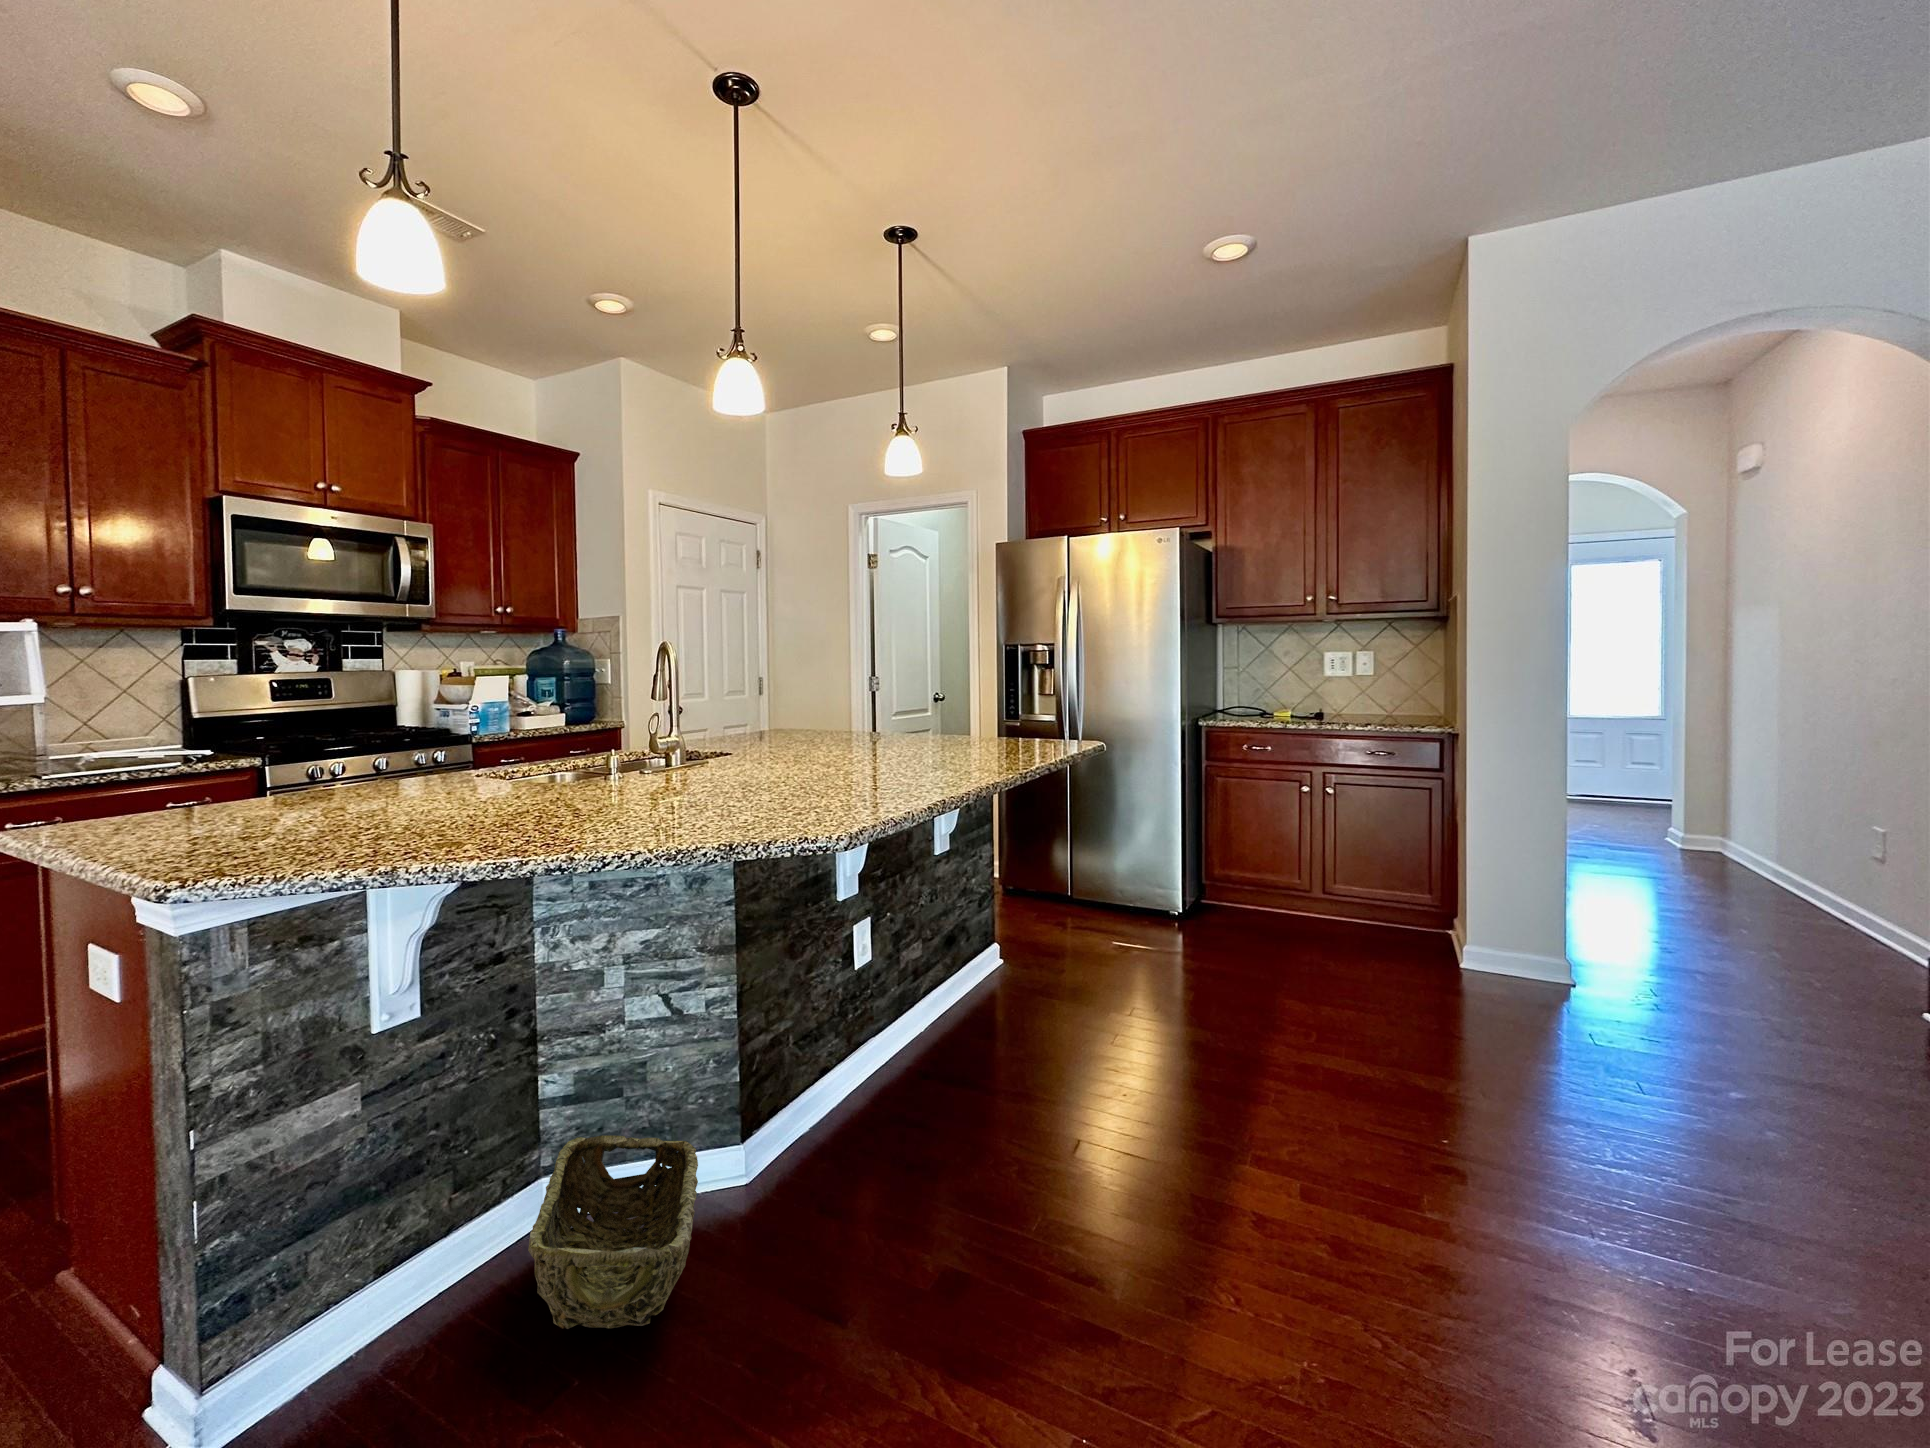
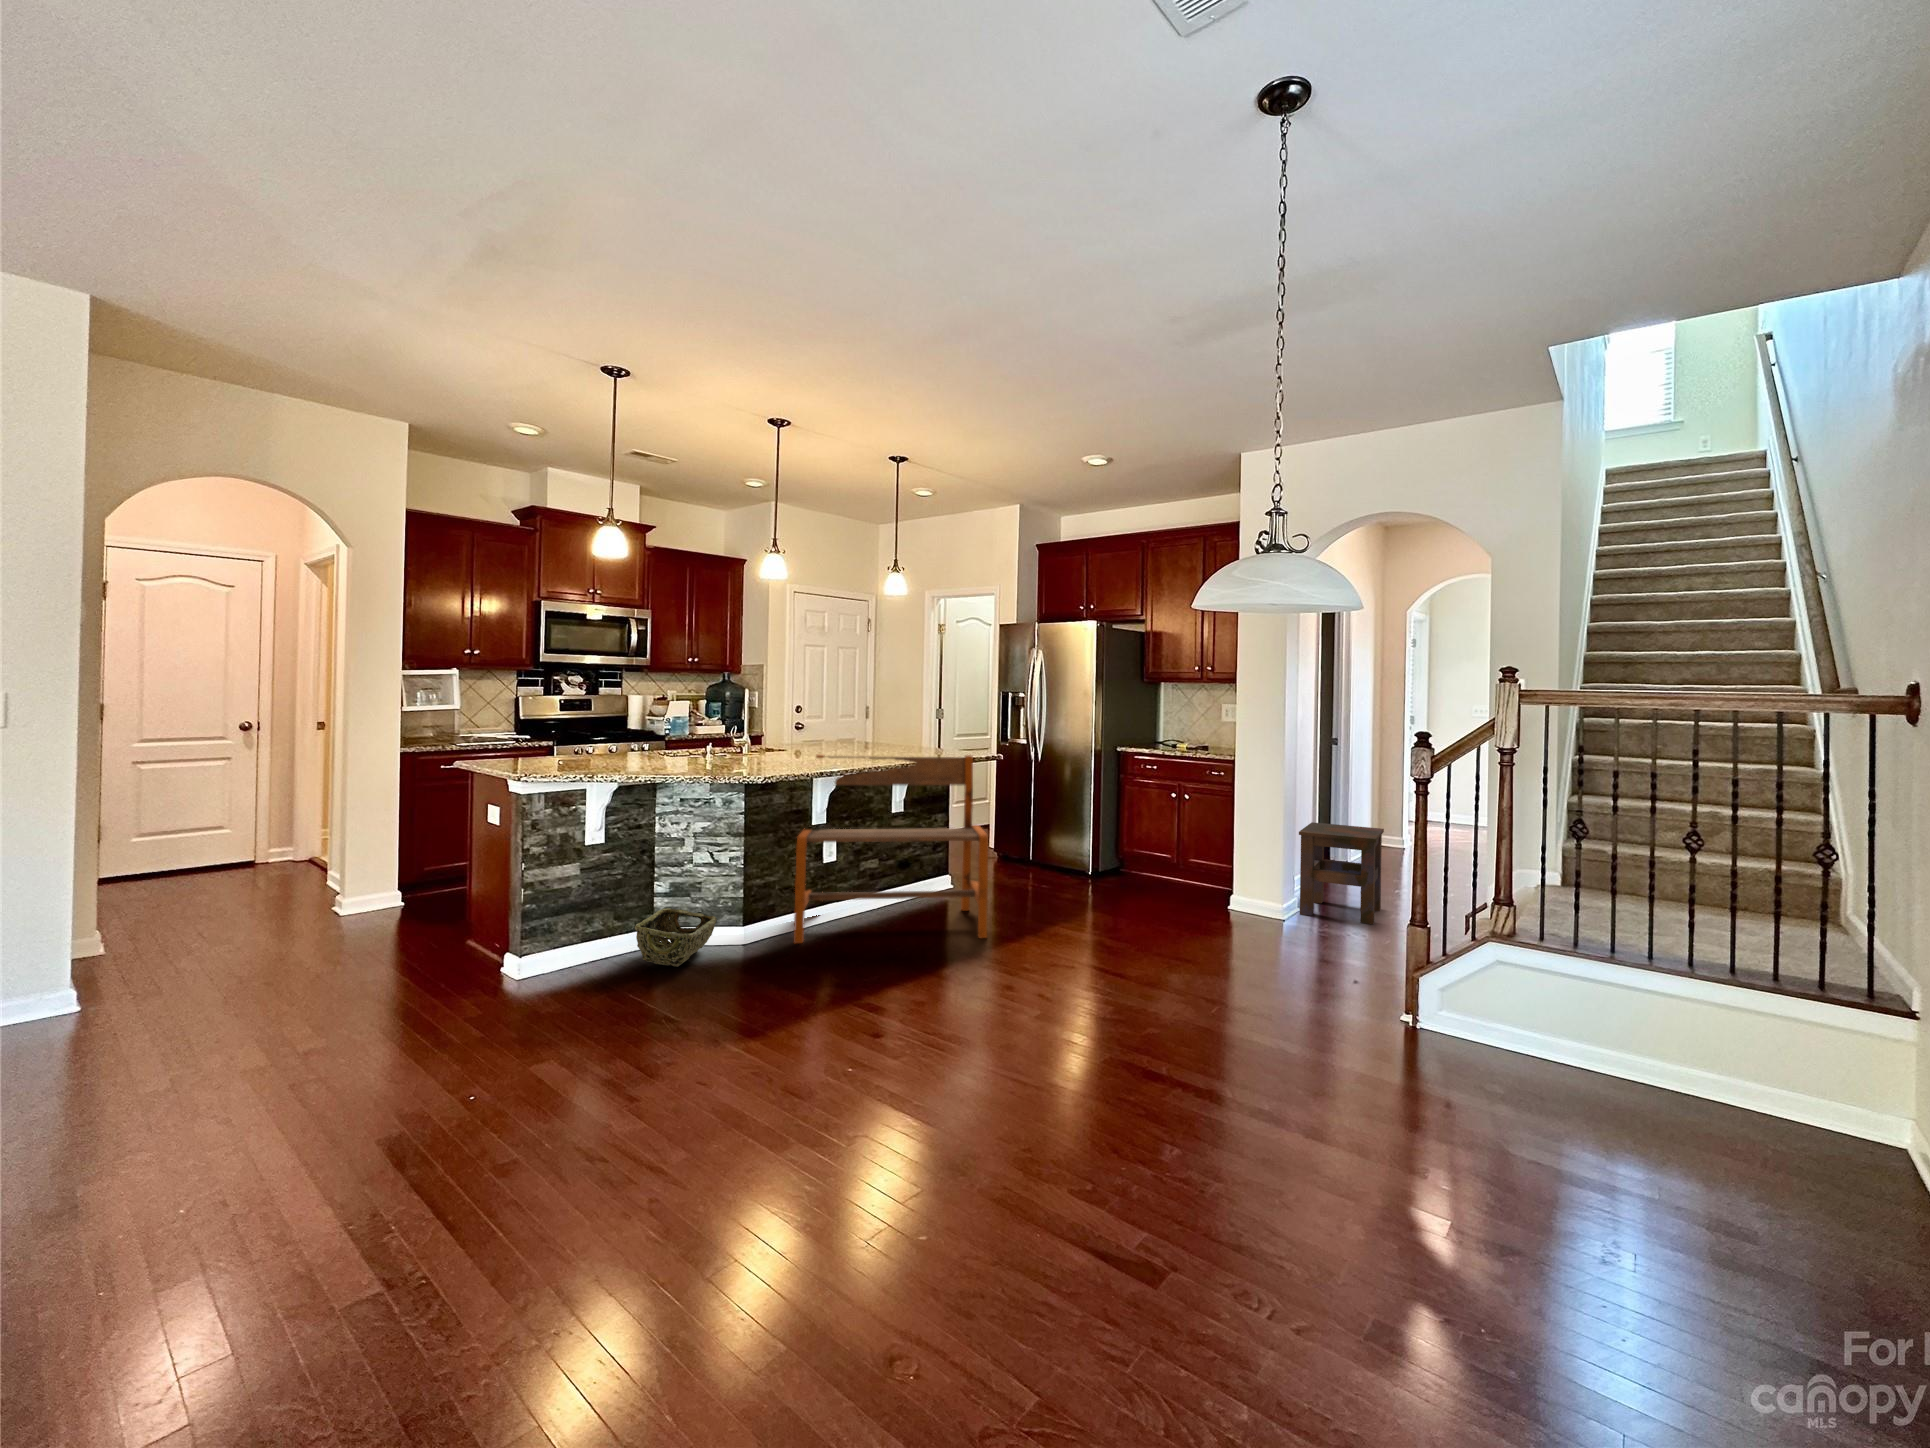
bench: none [814,745,1211,1170] -> present [794,755,988,943]
side table: none [1549,818,1738,983] -> present [1299,822,1384,924]

